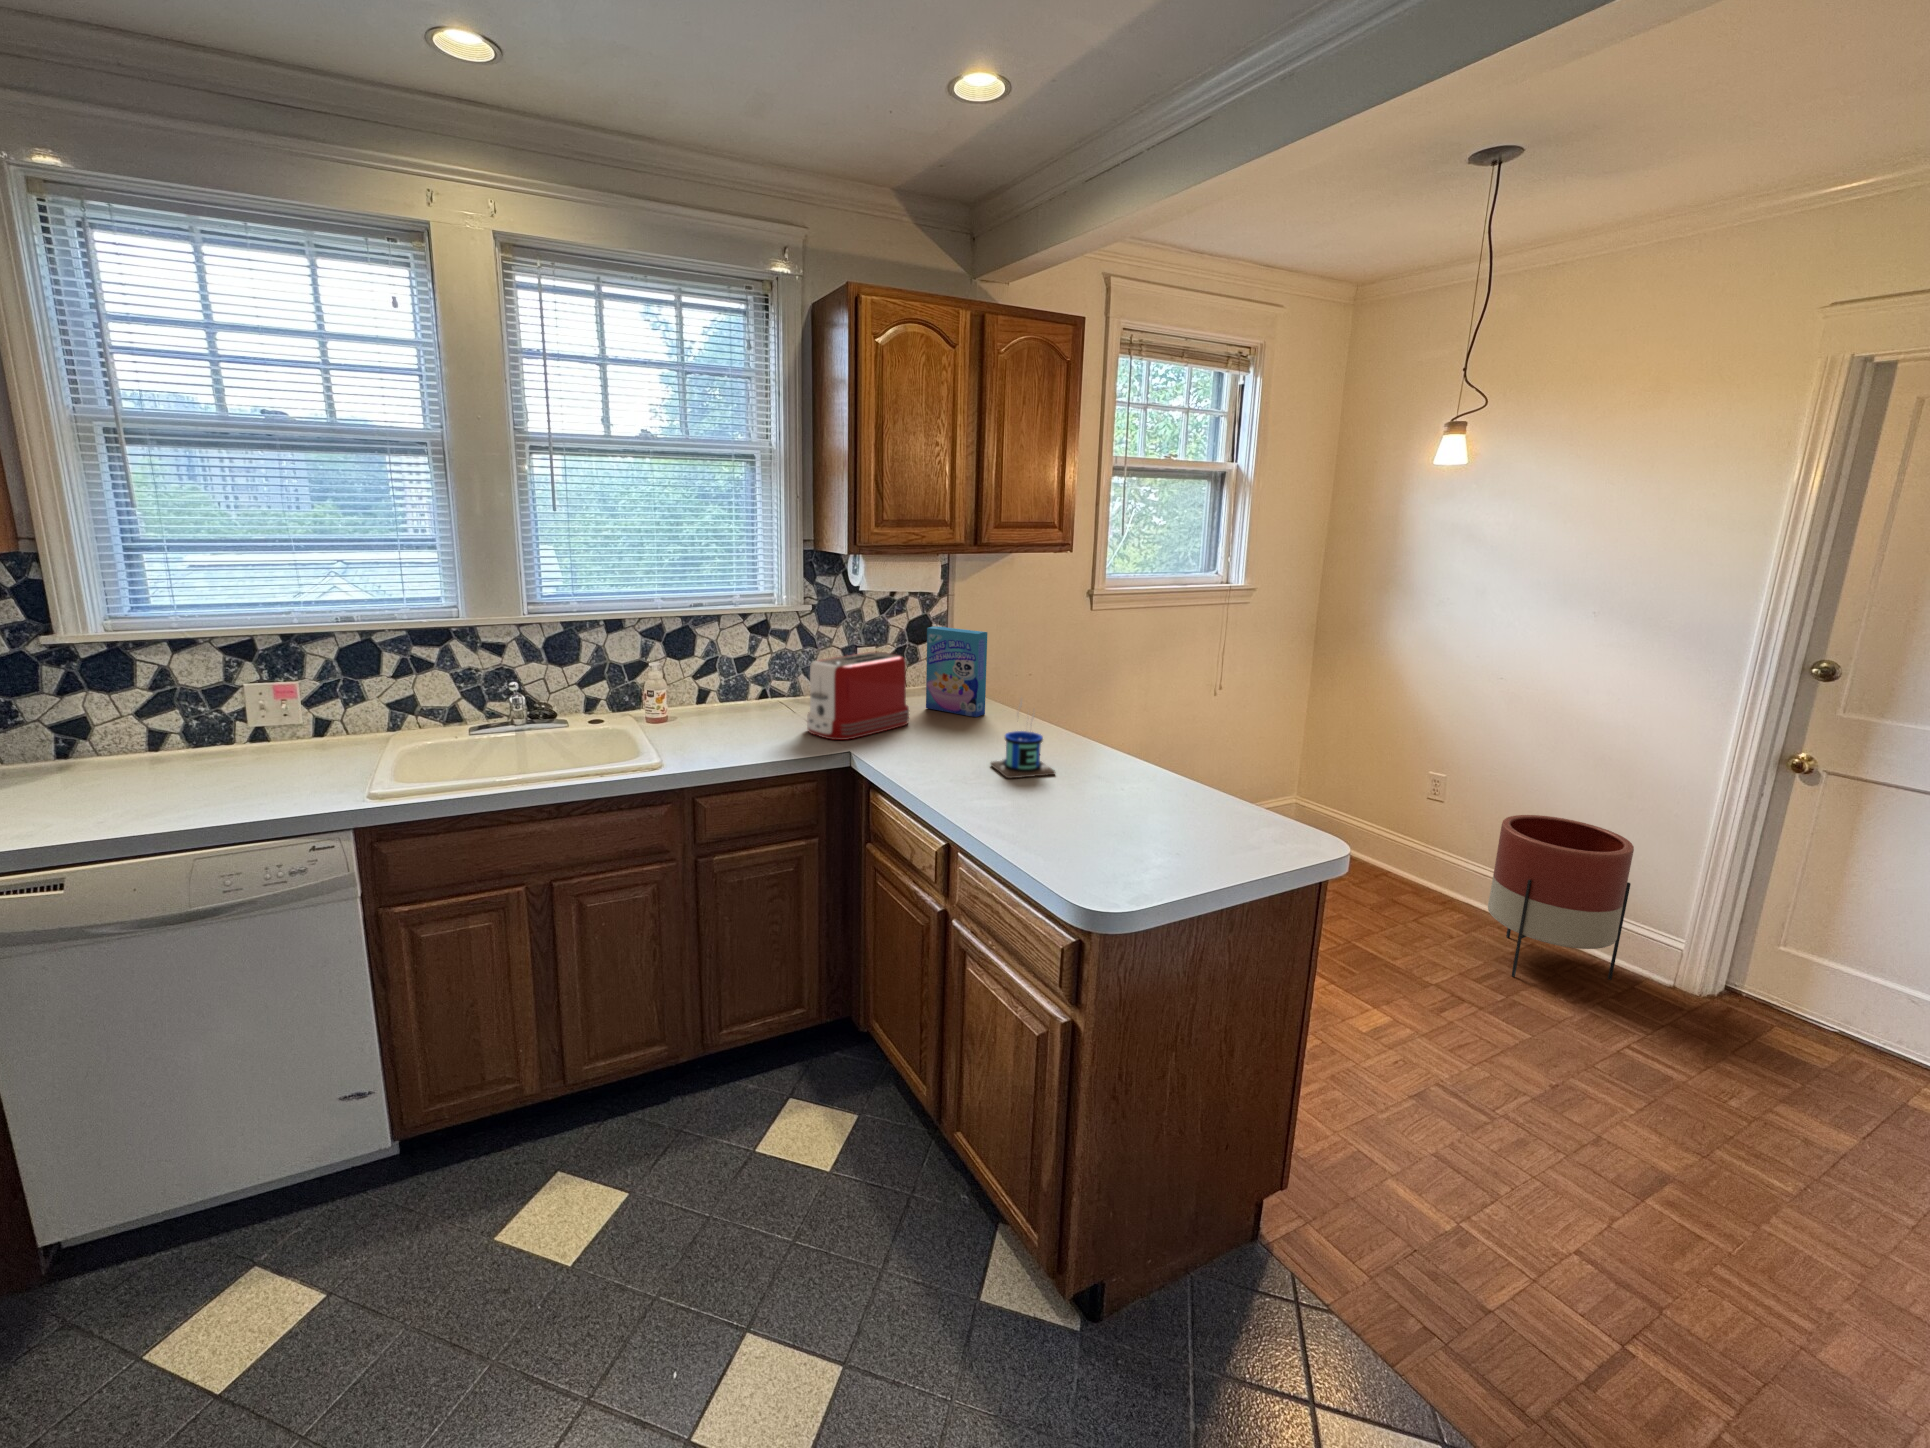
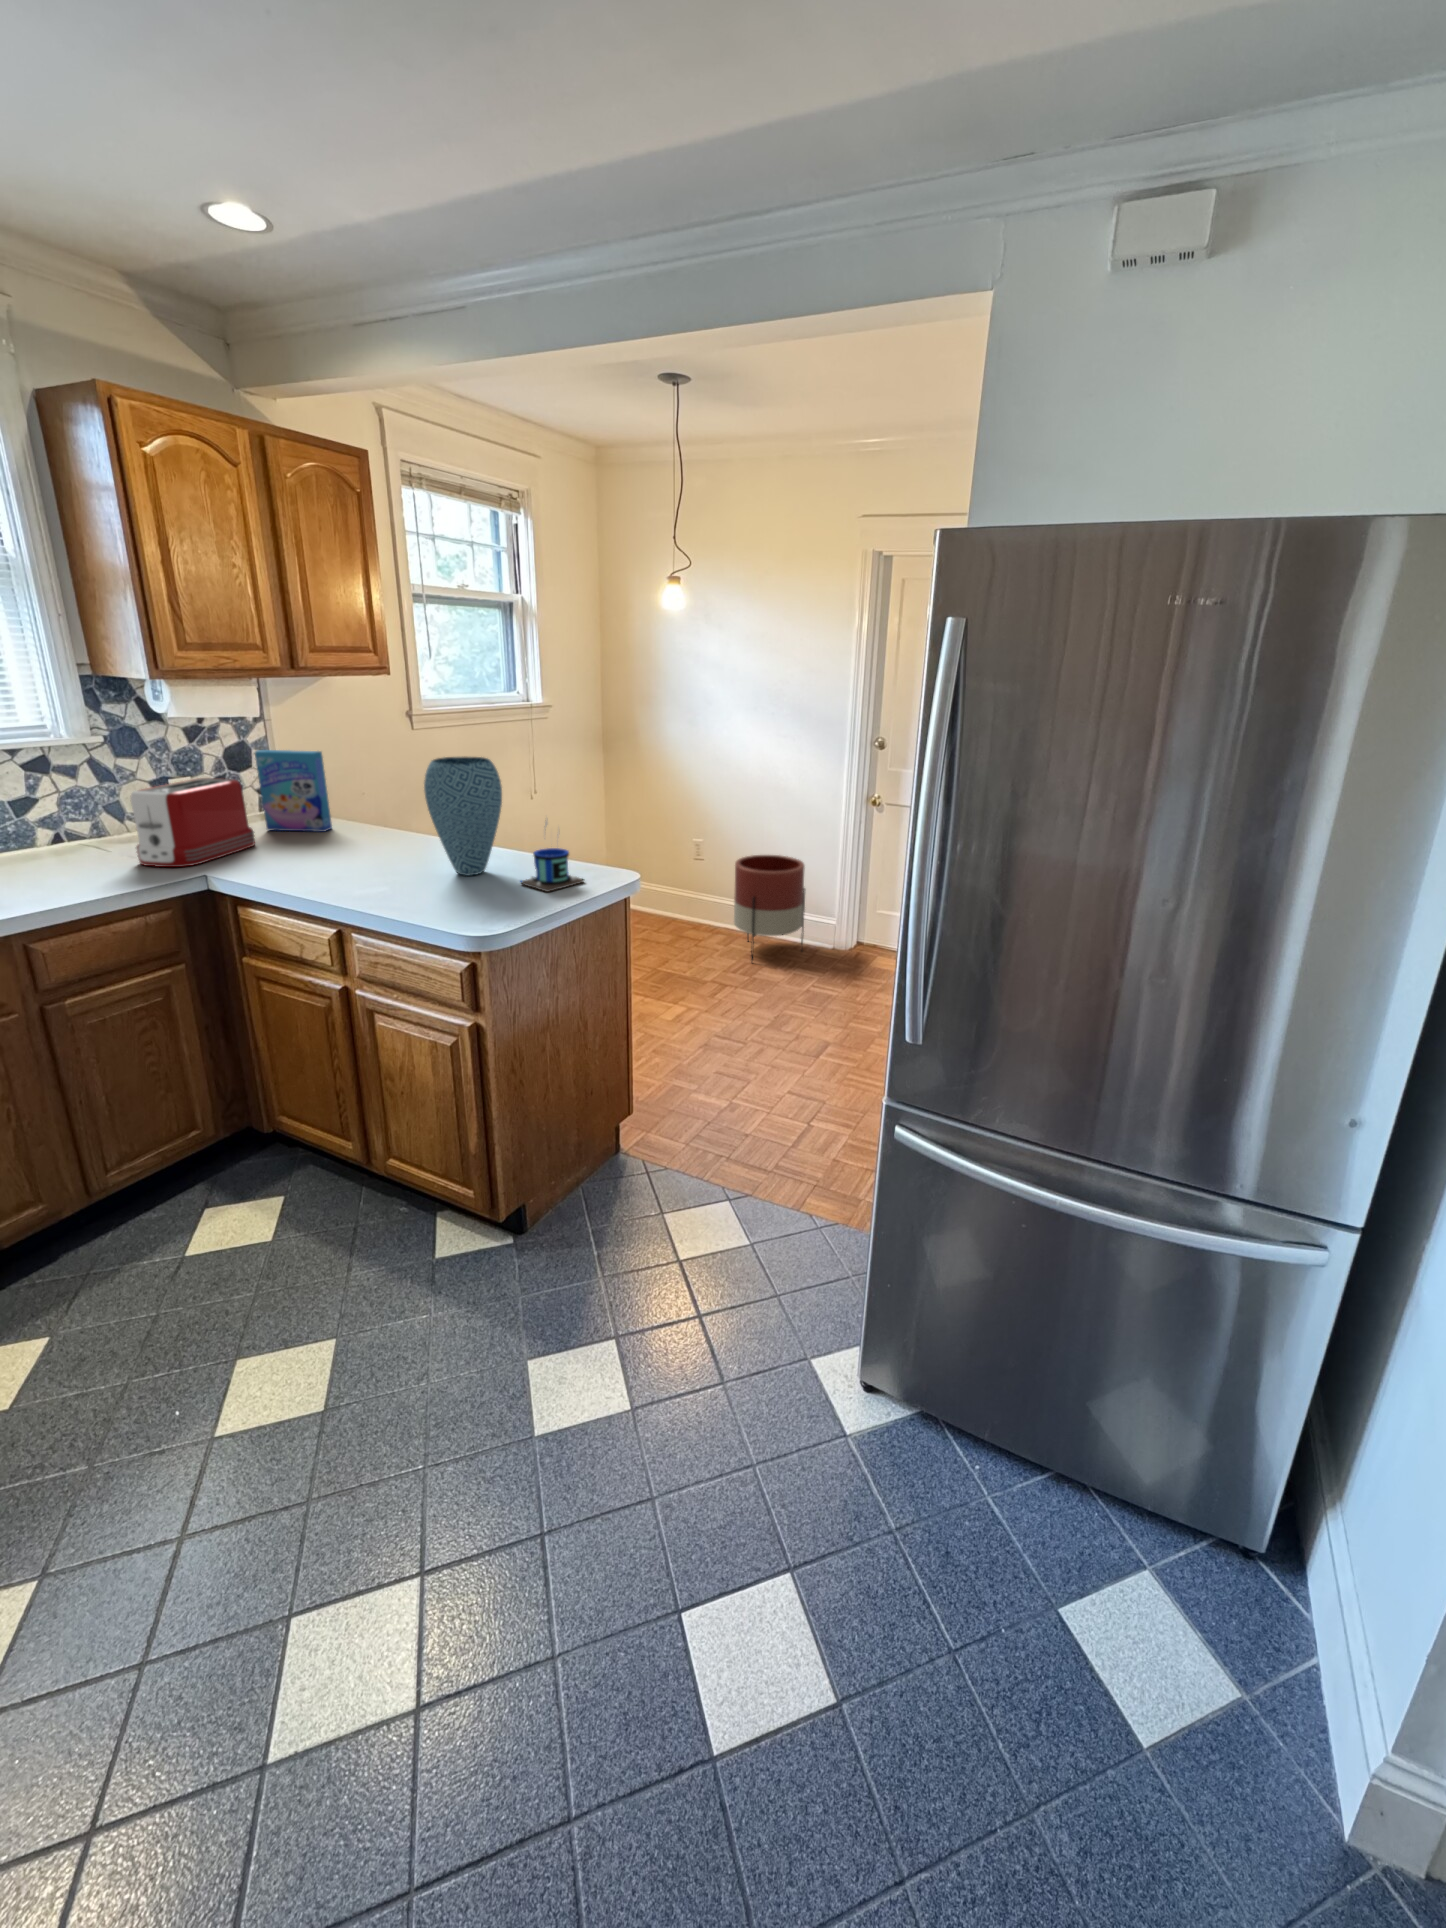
vase: none [1069,655,1164,806] -> present [424,757,502,876]
mug: present [991,701,1056,778] -> present [521,821,584,892]

